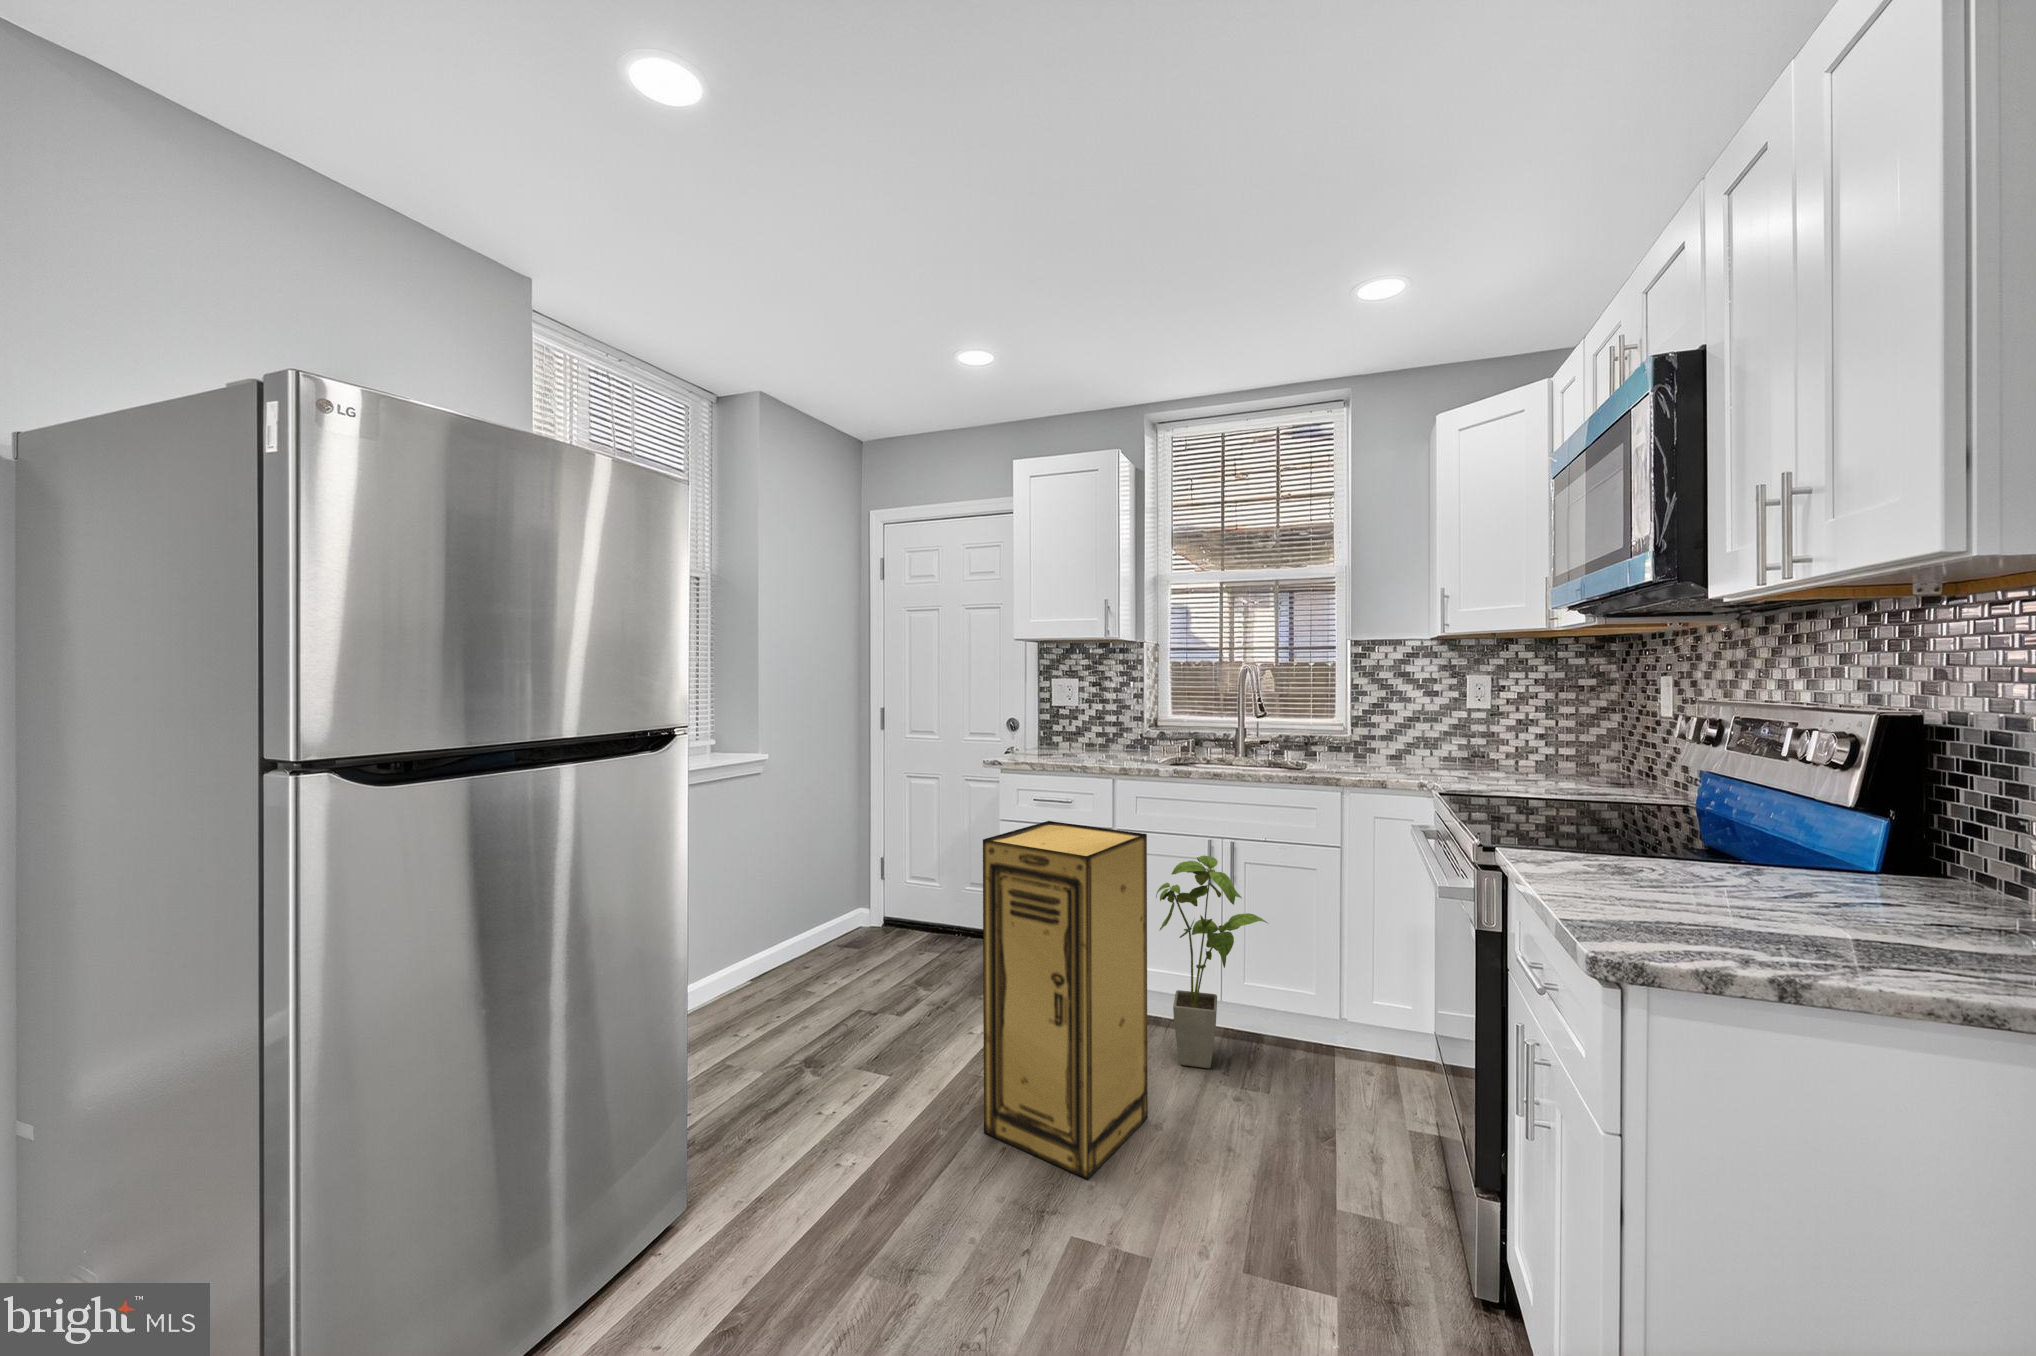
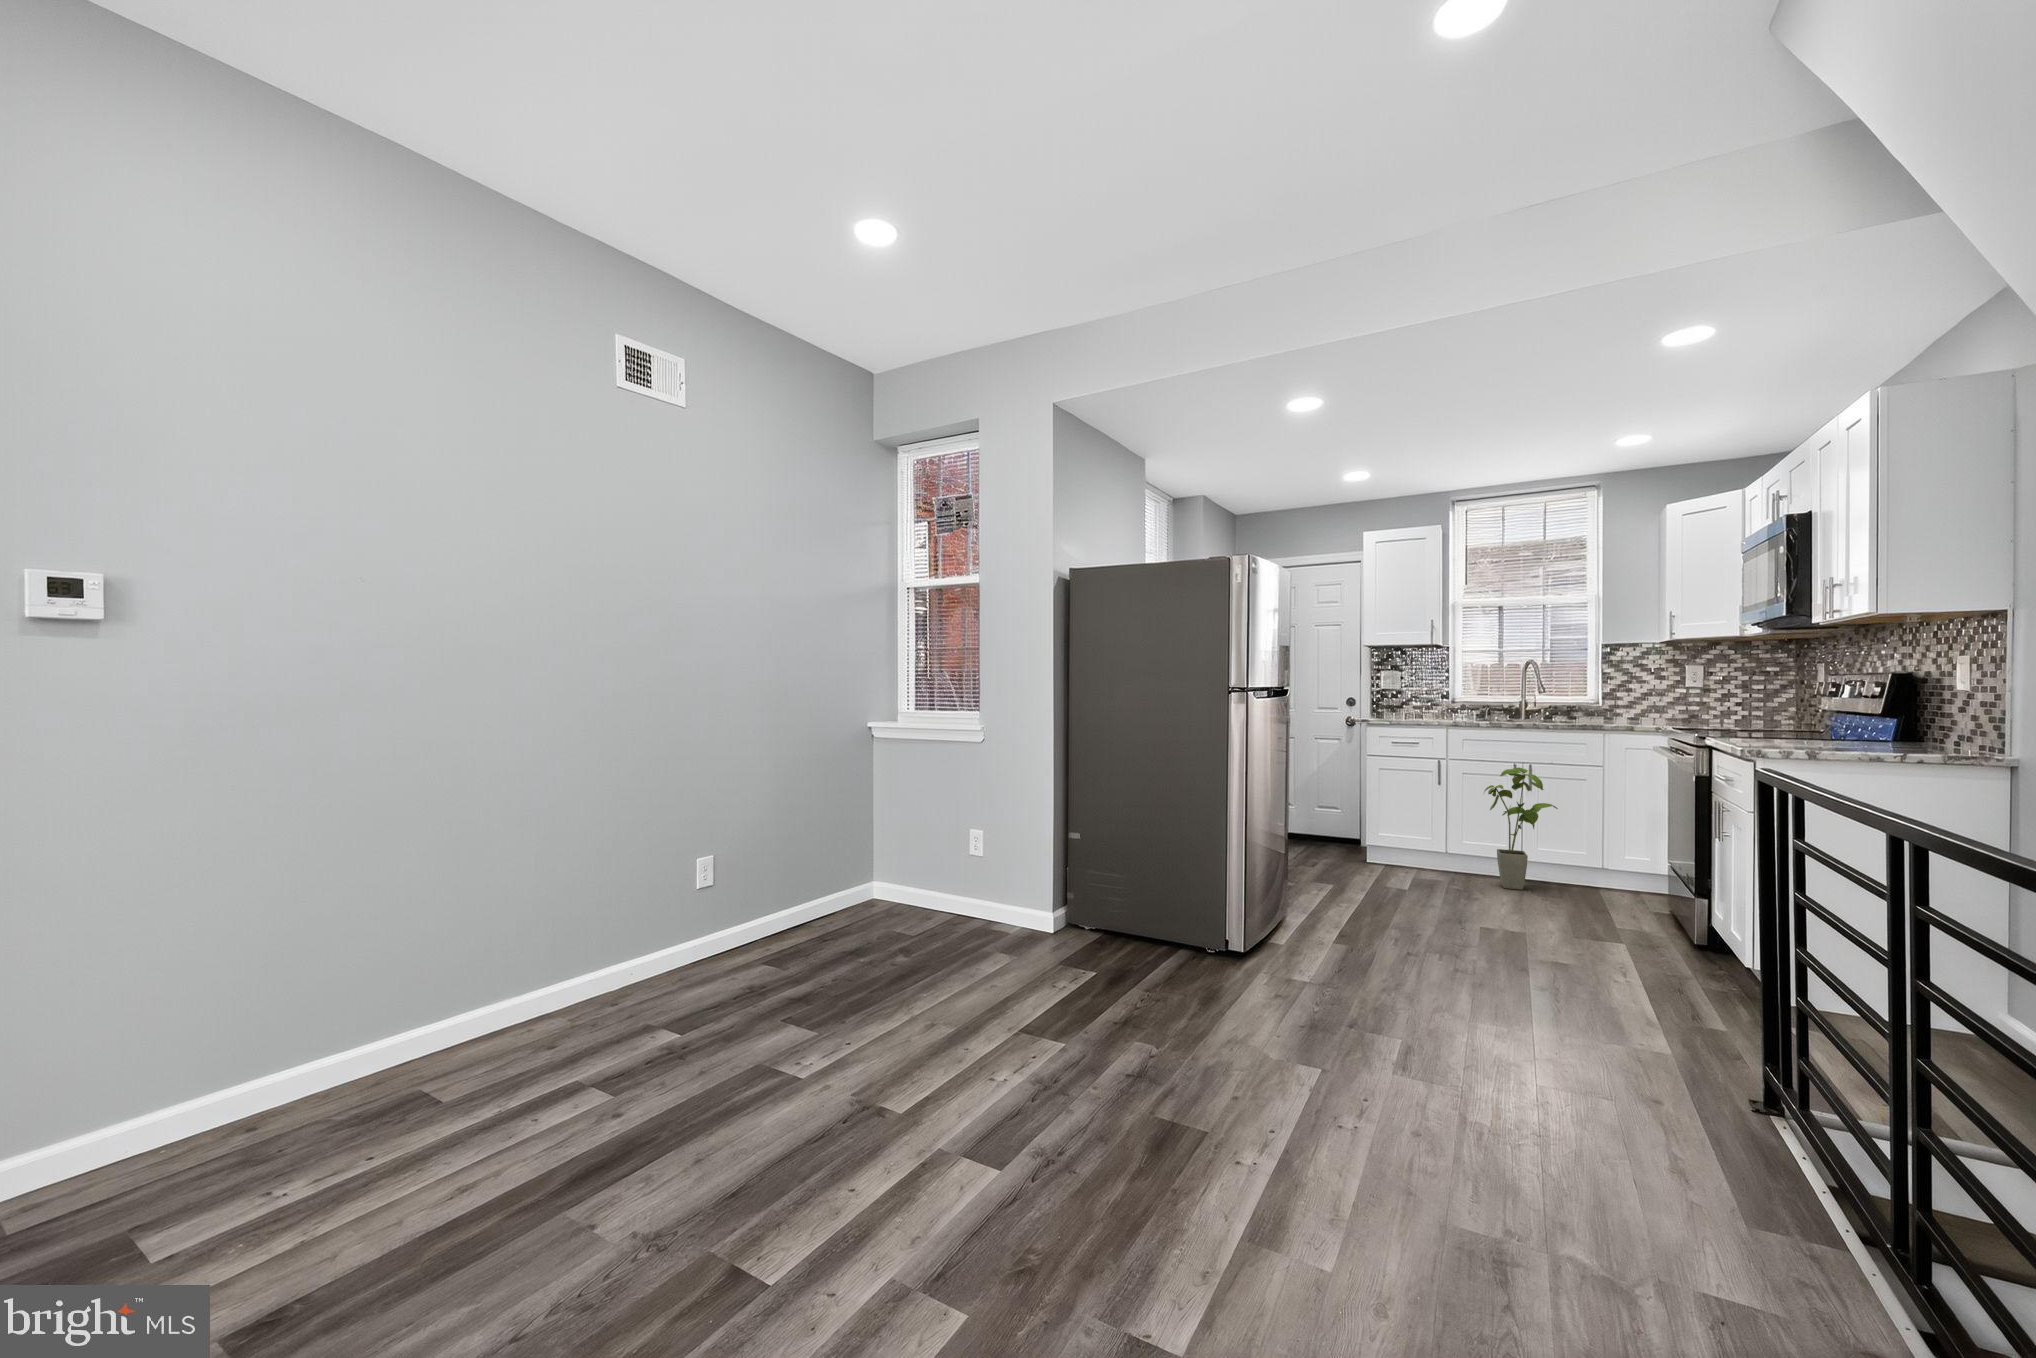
storage cabinet: present [983,821,1148,1179] -> none [1406,744,1496,914]

